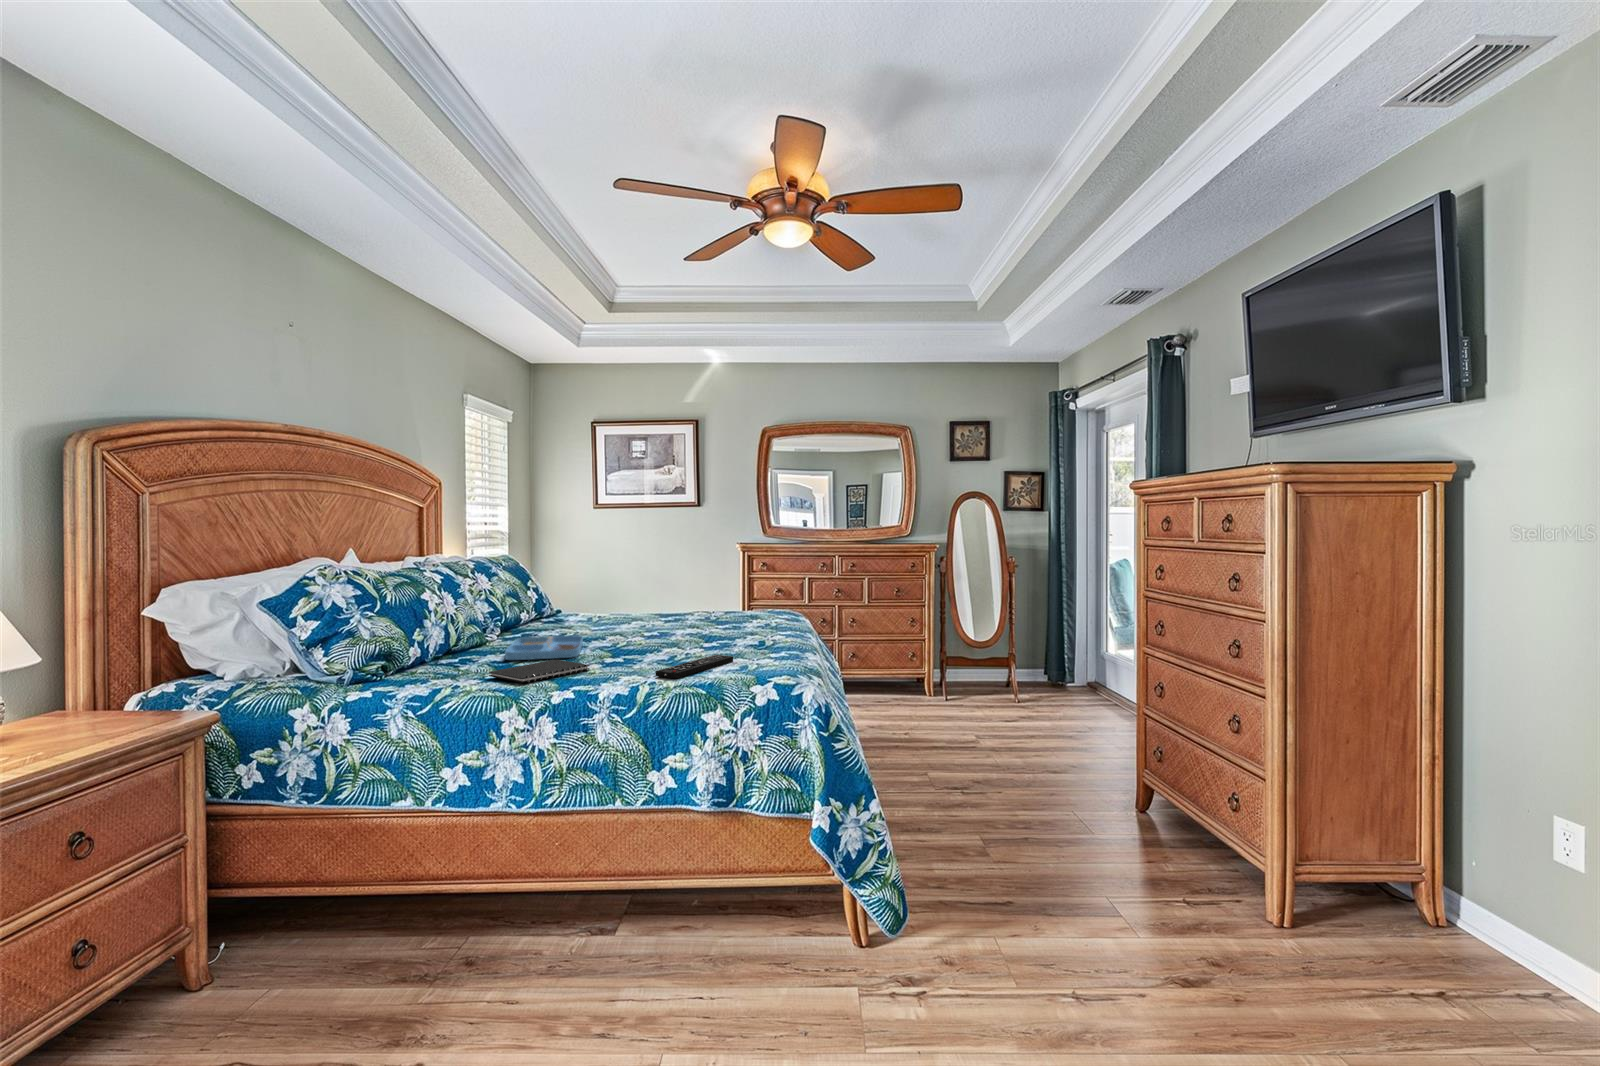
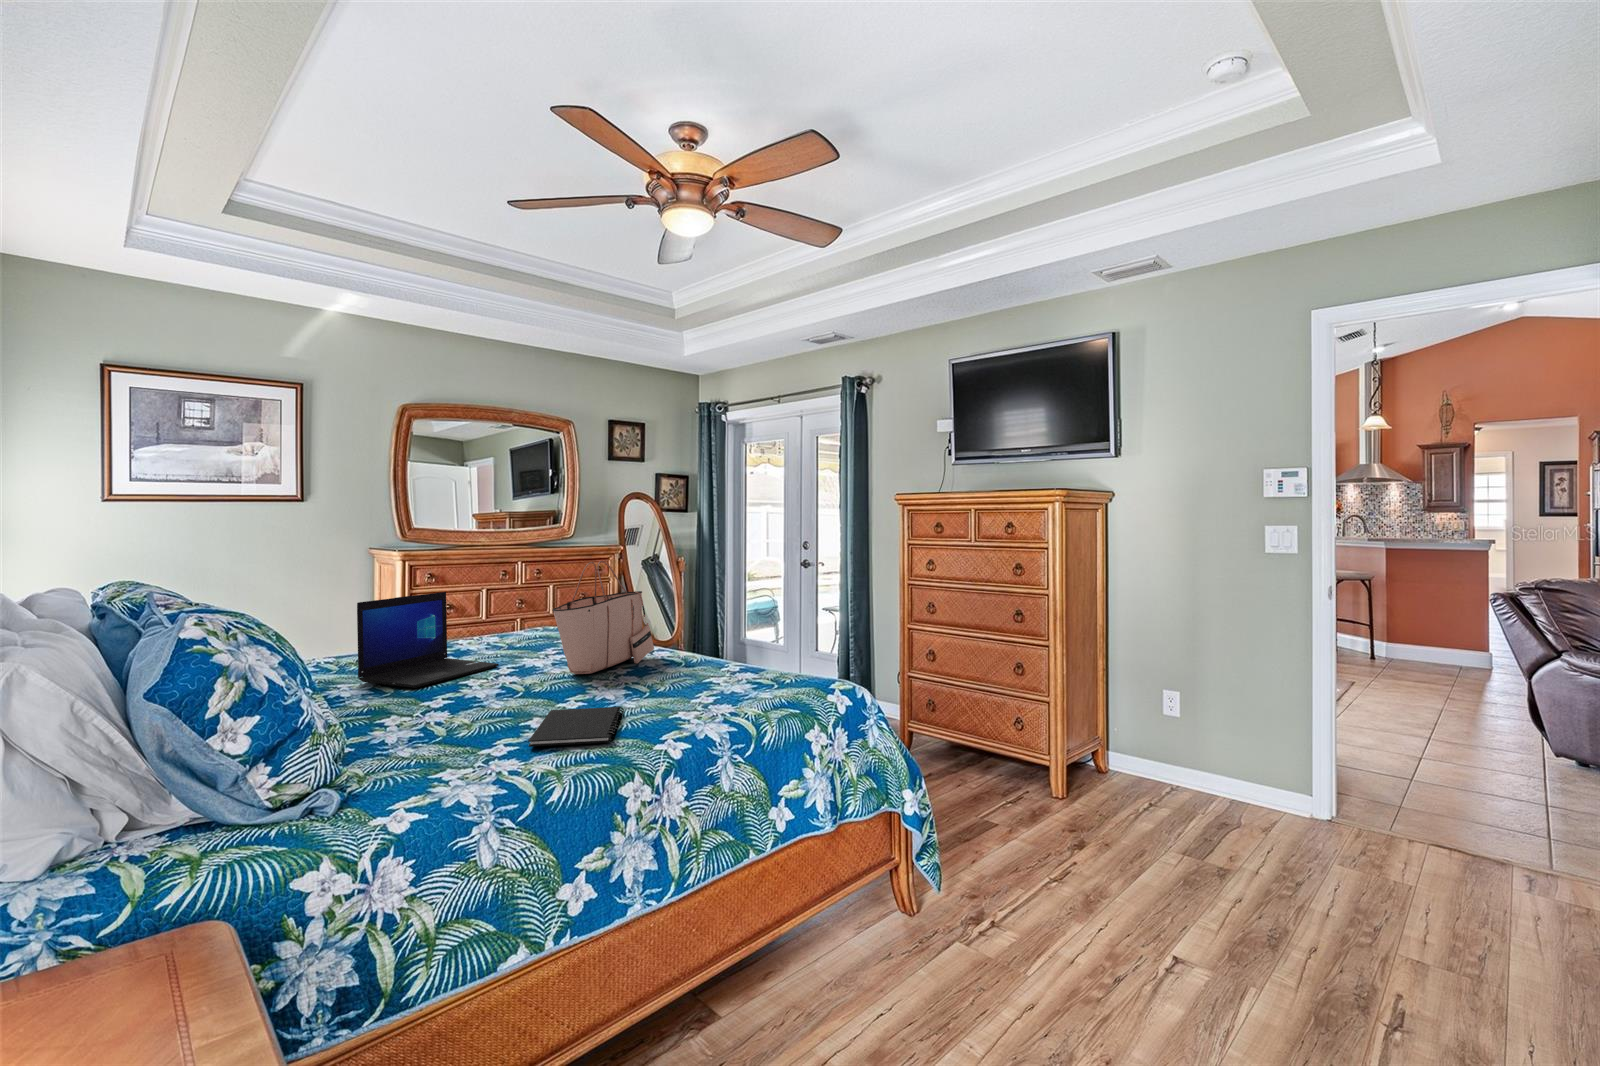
tote bag: none [638,552,740,644] -> present [553,561,654,674]
laptop: none [558,572,644,638] -> present [357,592,499,688]
tray: present [505,635,583,660] -> none [381,680,534,726]
remote control: present [656,655,733,679] -> none [709,670,755,703]

